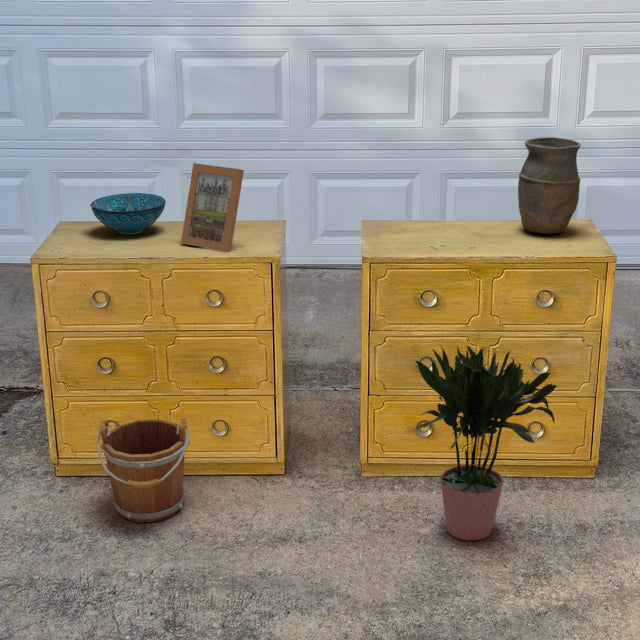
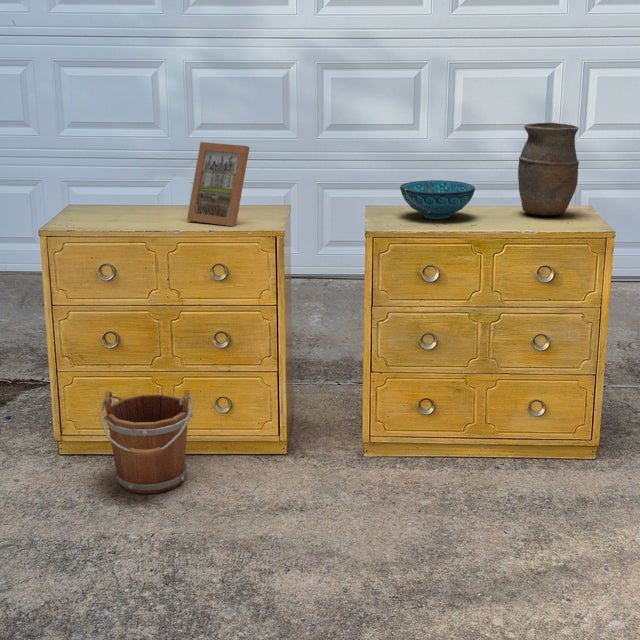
decorative bowl: present [91,193,166,234] -> present [400,180,475,219]
potted plant: present [415,345,558,540] -> none [412,297,566,511]

